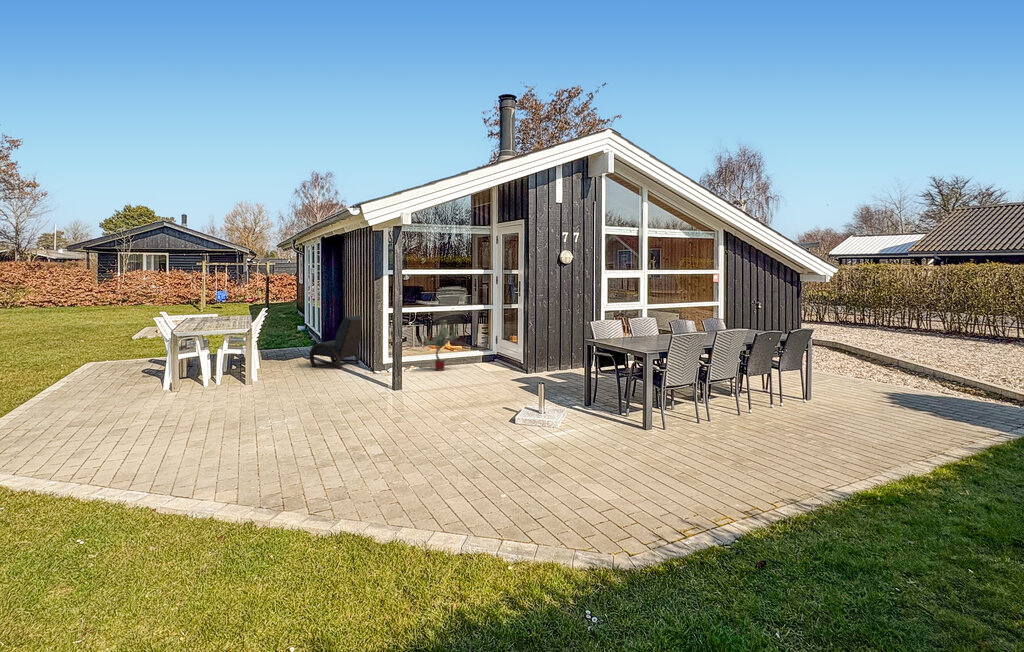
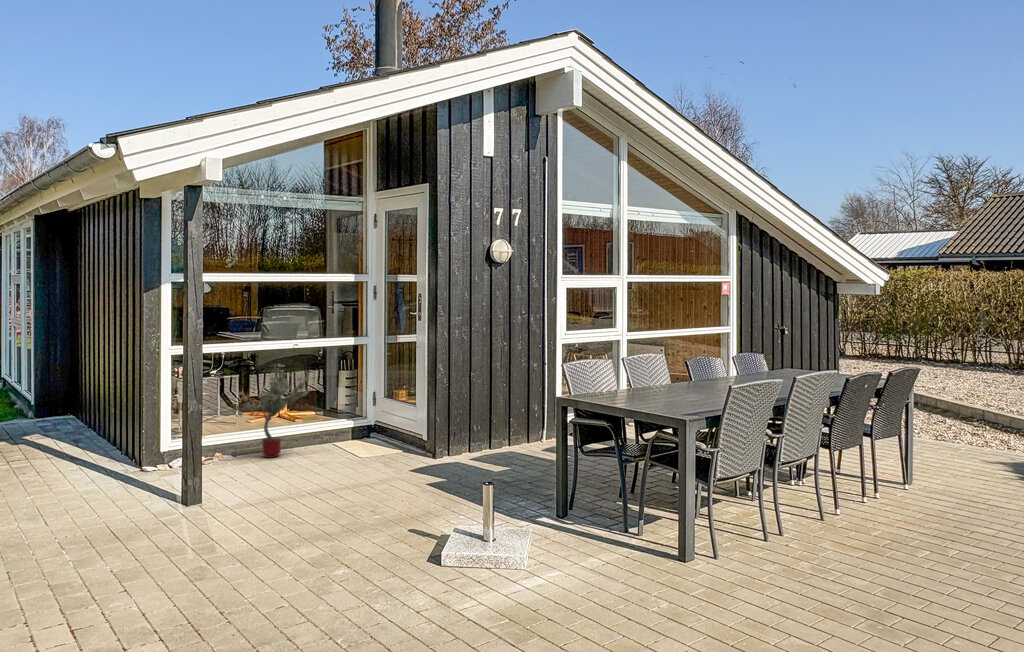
lounge chair: present [309,315,362,369] -> none [4,358,127,463]

